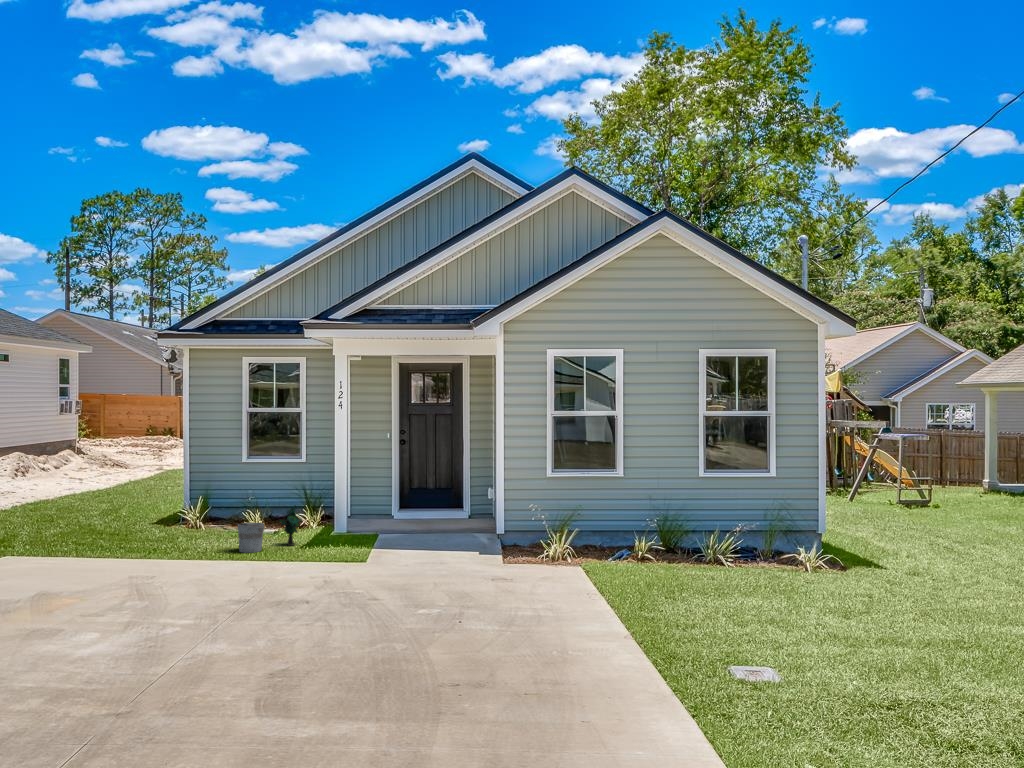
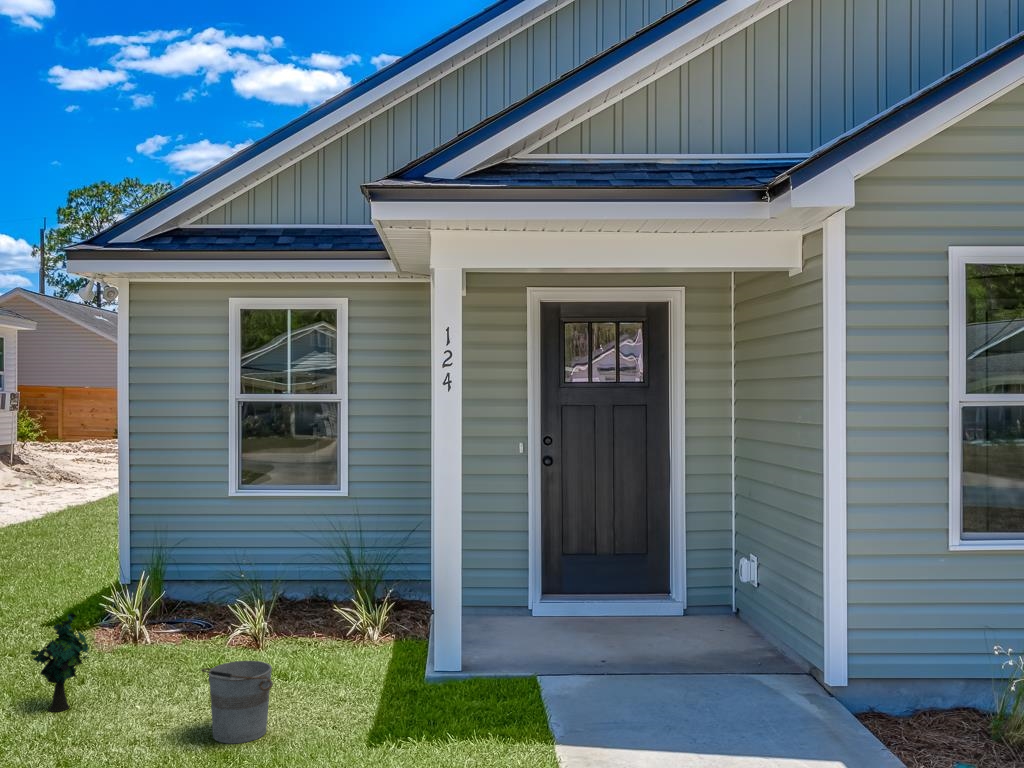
decorative plant: present [280,506,302,546] -> present [30,613,89,712]

